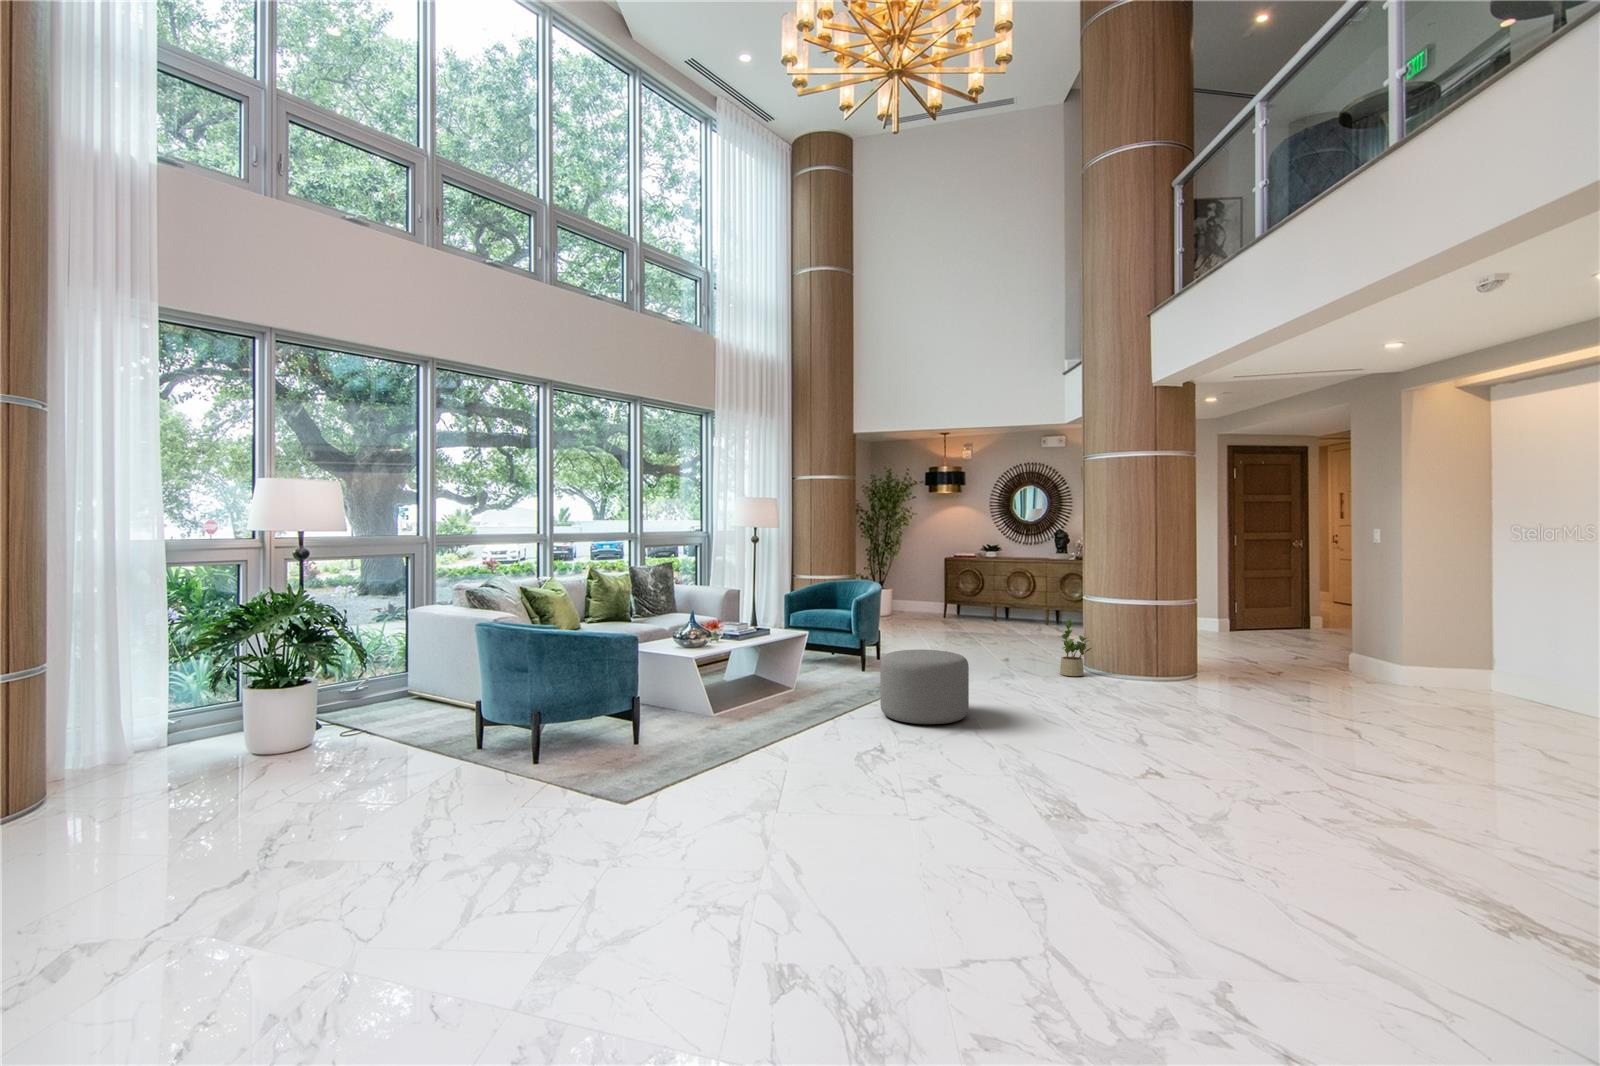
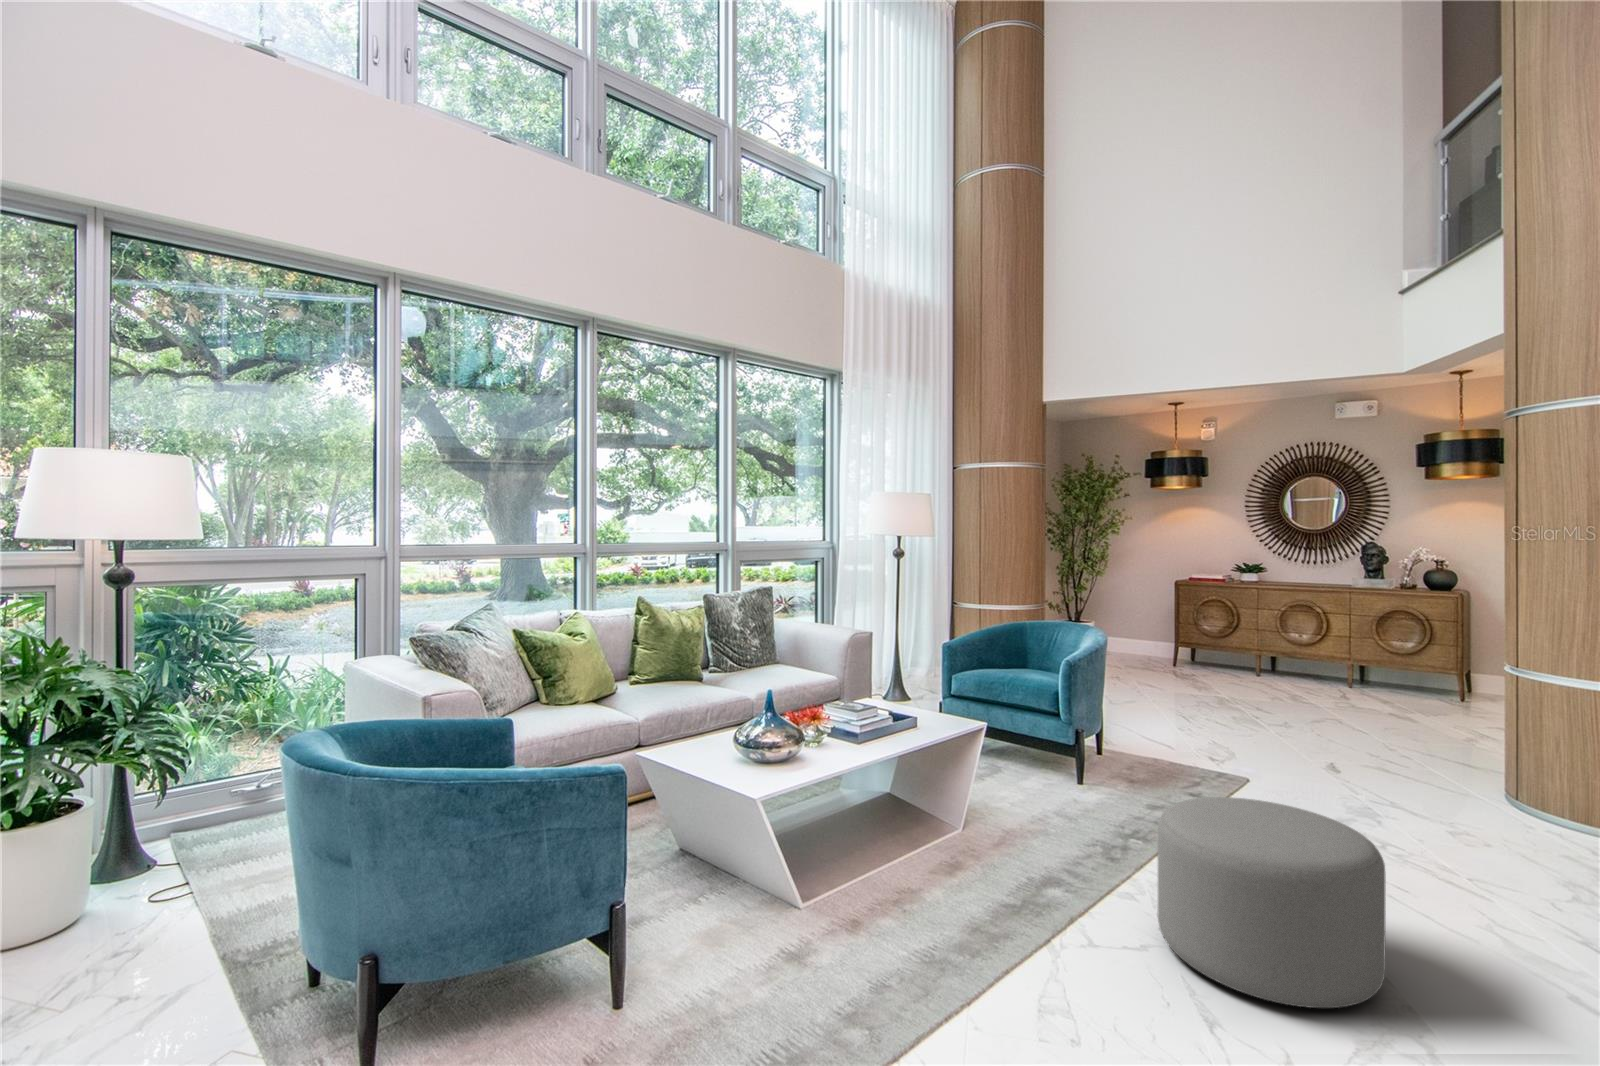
potted plant: present [1060,619,1091,676] -> none [1481,718,1558,833]

